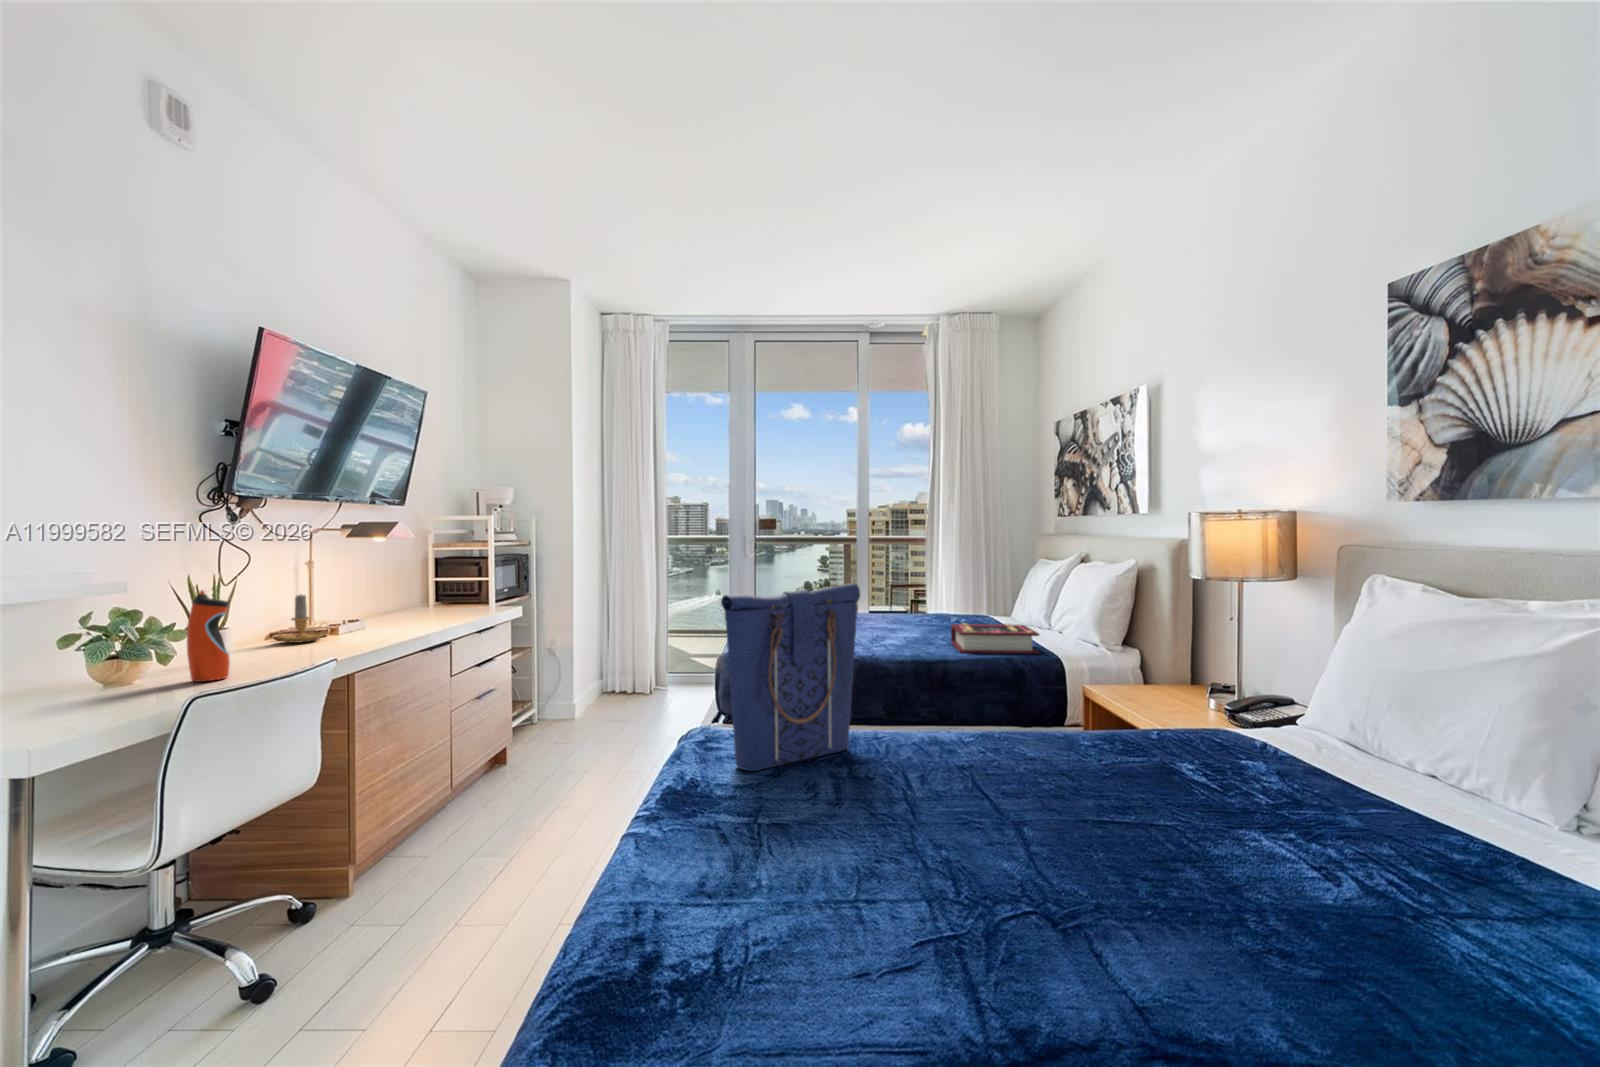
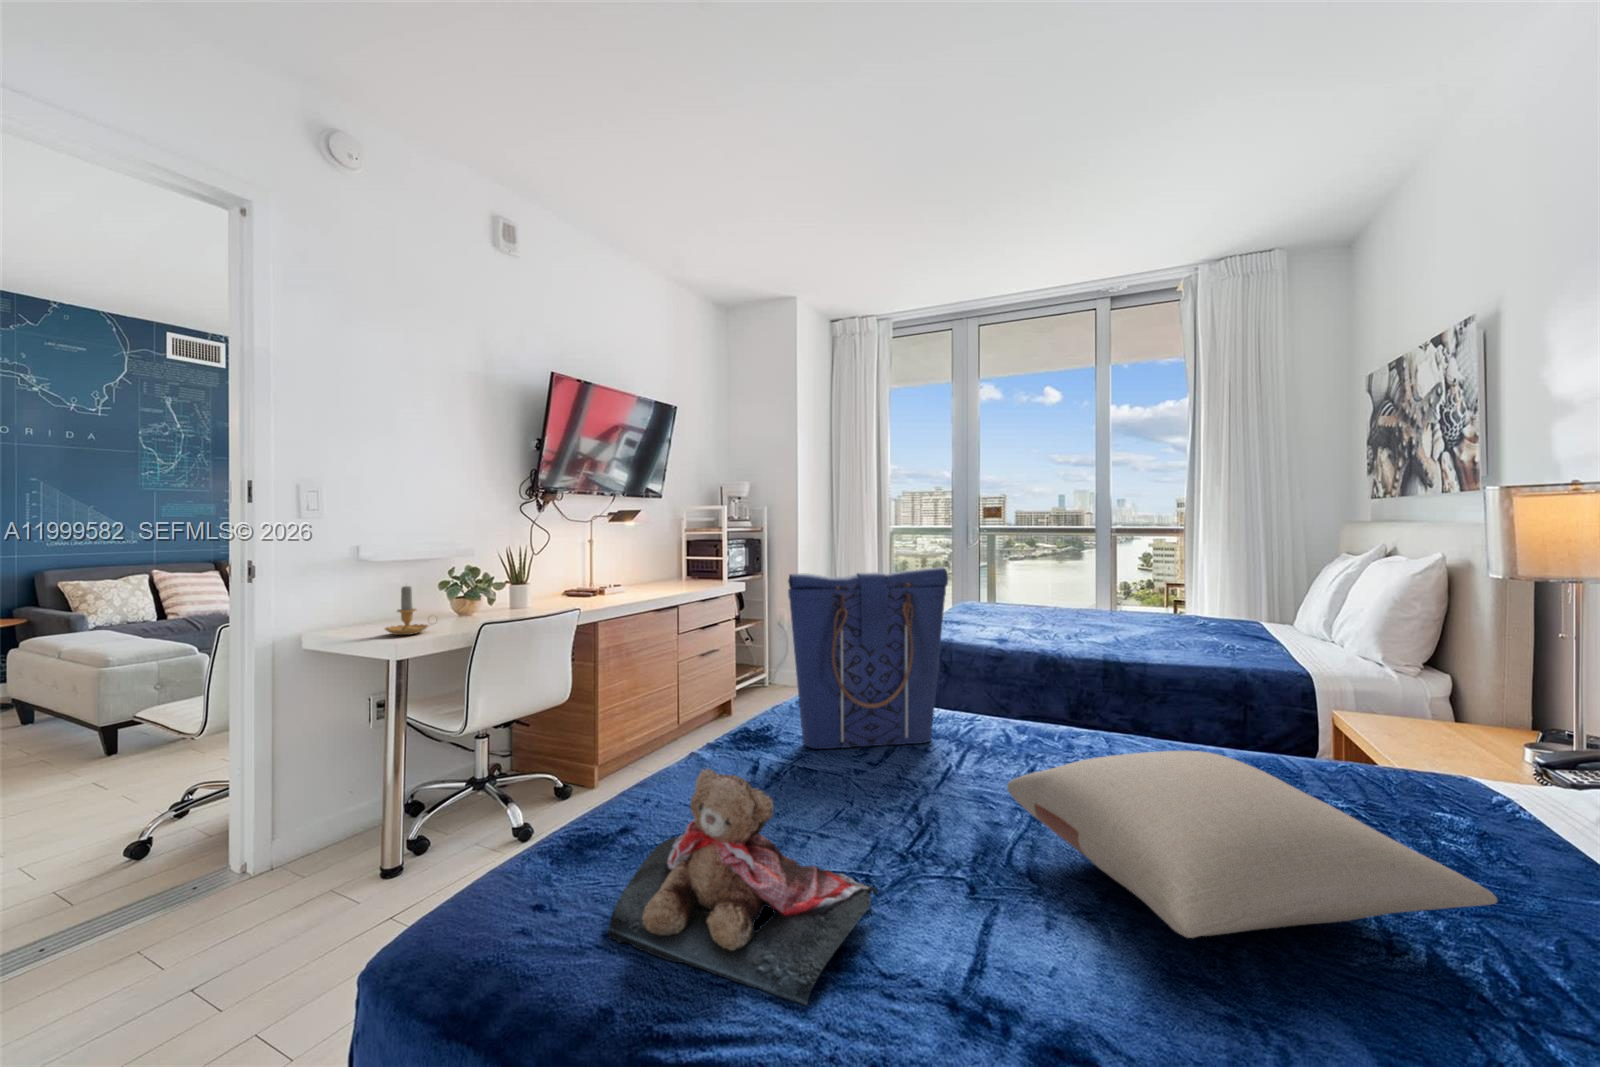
water bottle: present [187,590,230,682] -> none [465,560,491,627]
candle: present [278,595,323,643] -> present [385,586,436,635]
book: present [951,623,1039,654] -> none [1162,623,1273,666]
pillow: none [989,724,1321,857] -> present [1007,751,1497,938]
teddy bear: none [722,792,983,989] -> present [608,768,878,1006]

